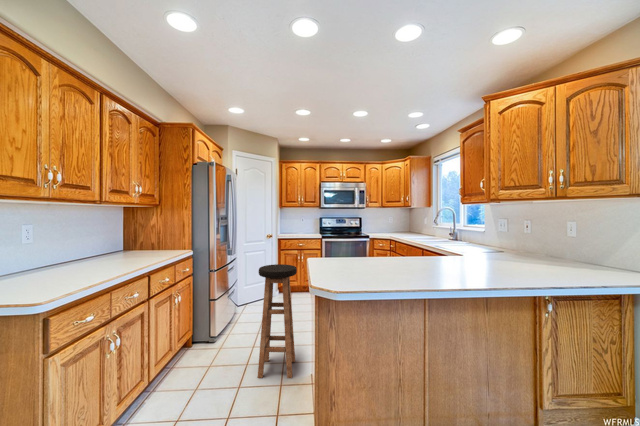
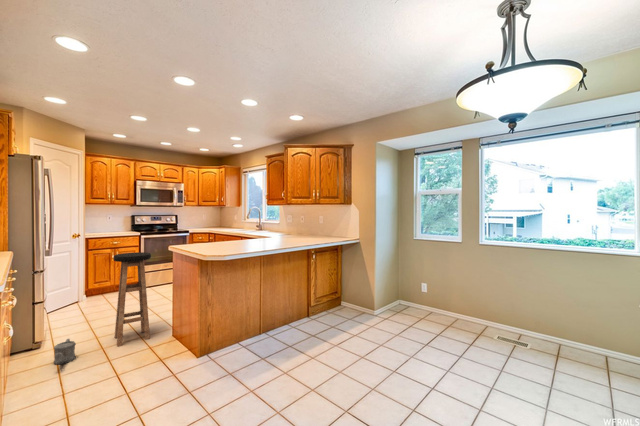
watering can: none [189,354,220,385] -> present [54,339,76,364]

